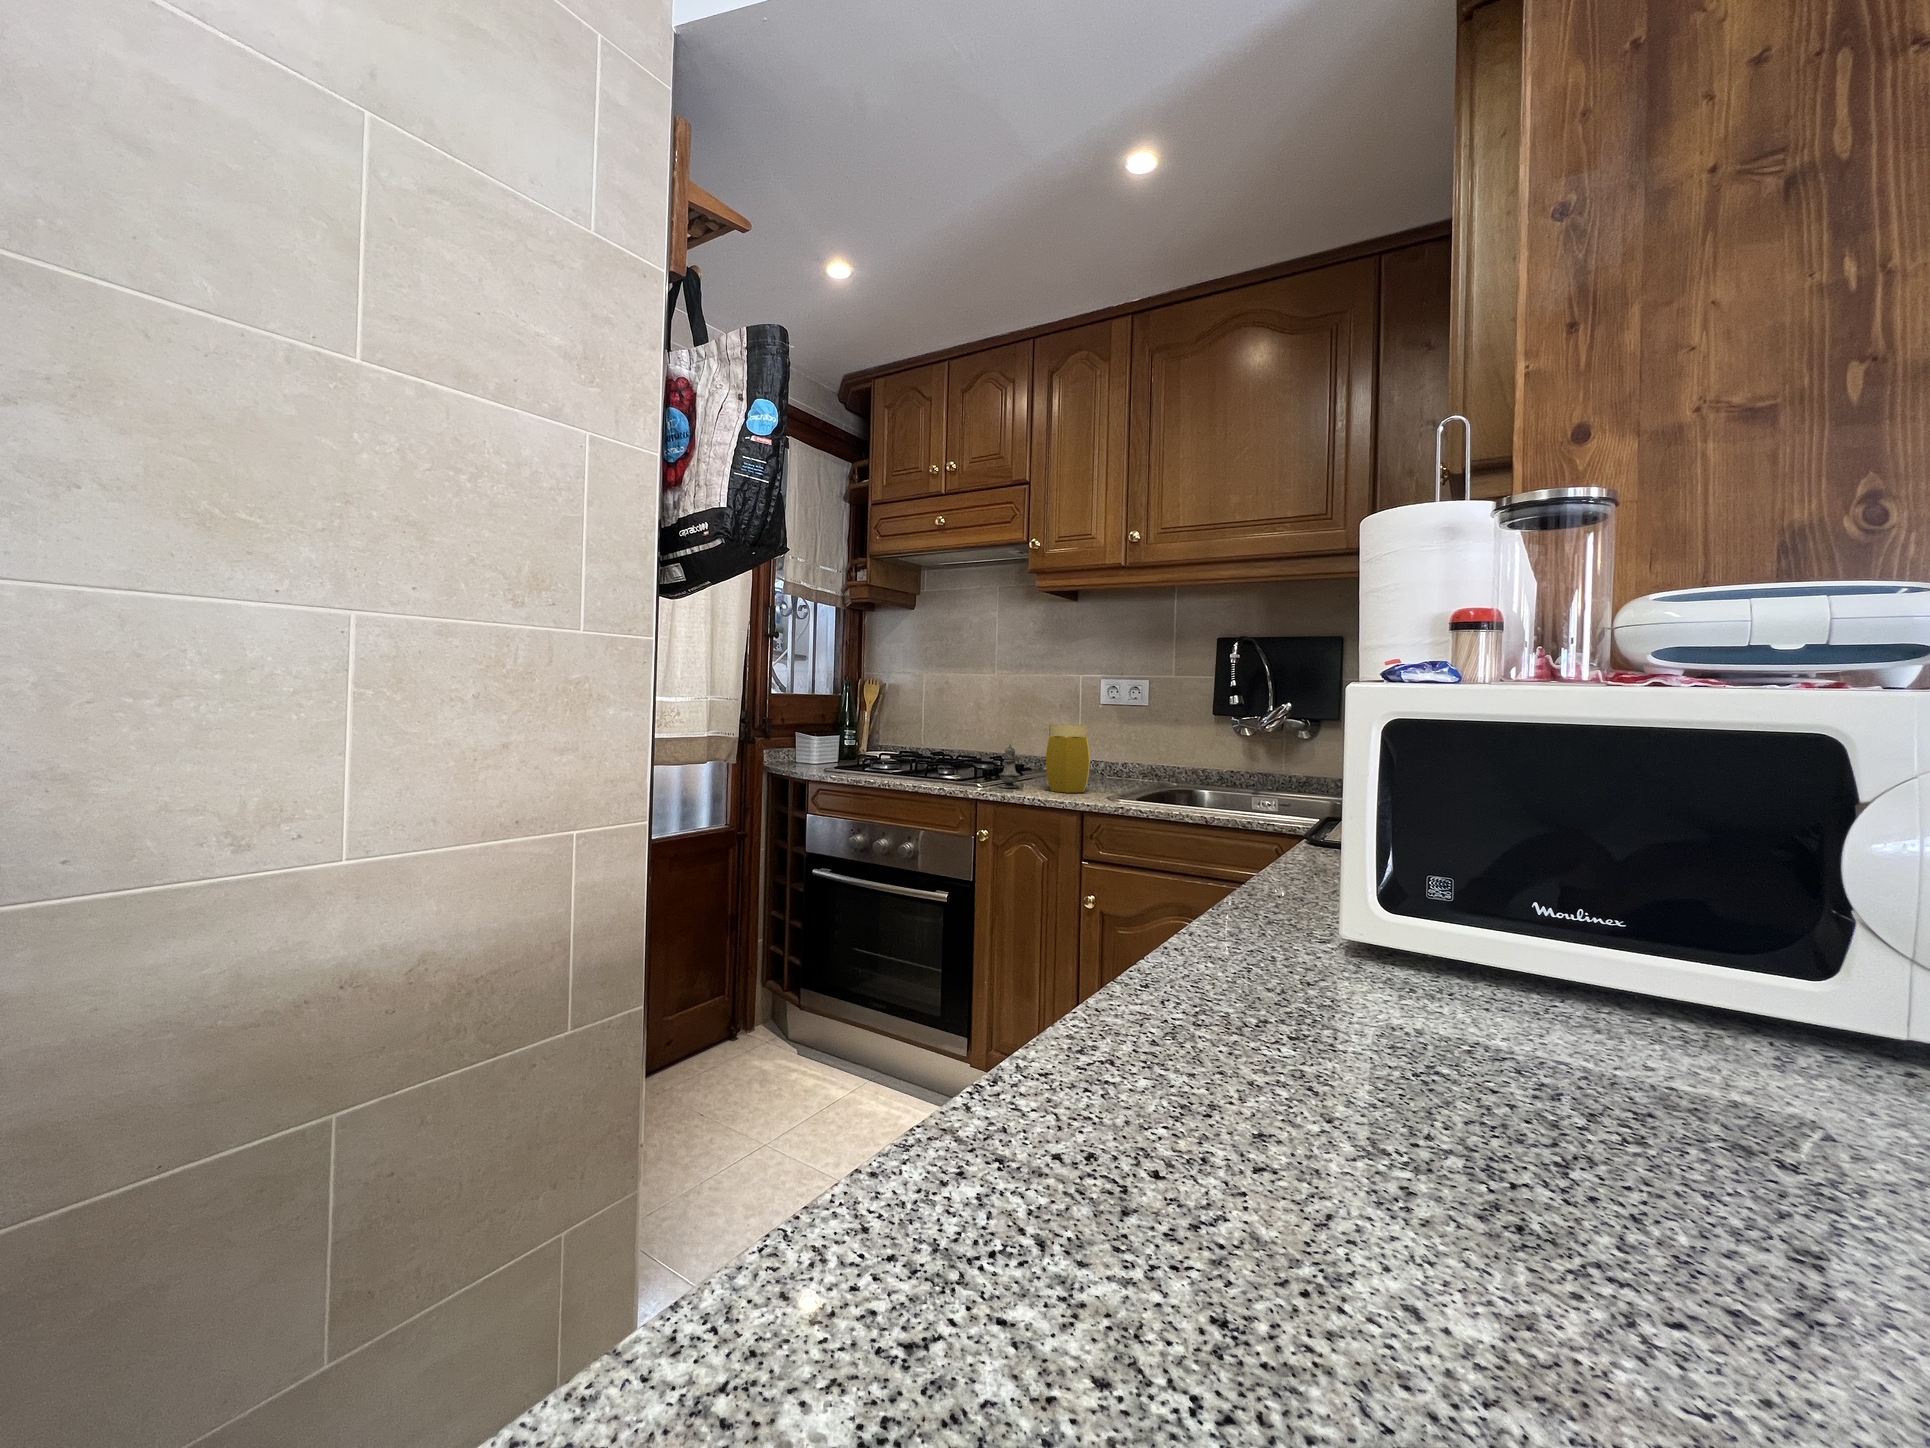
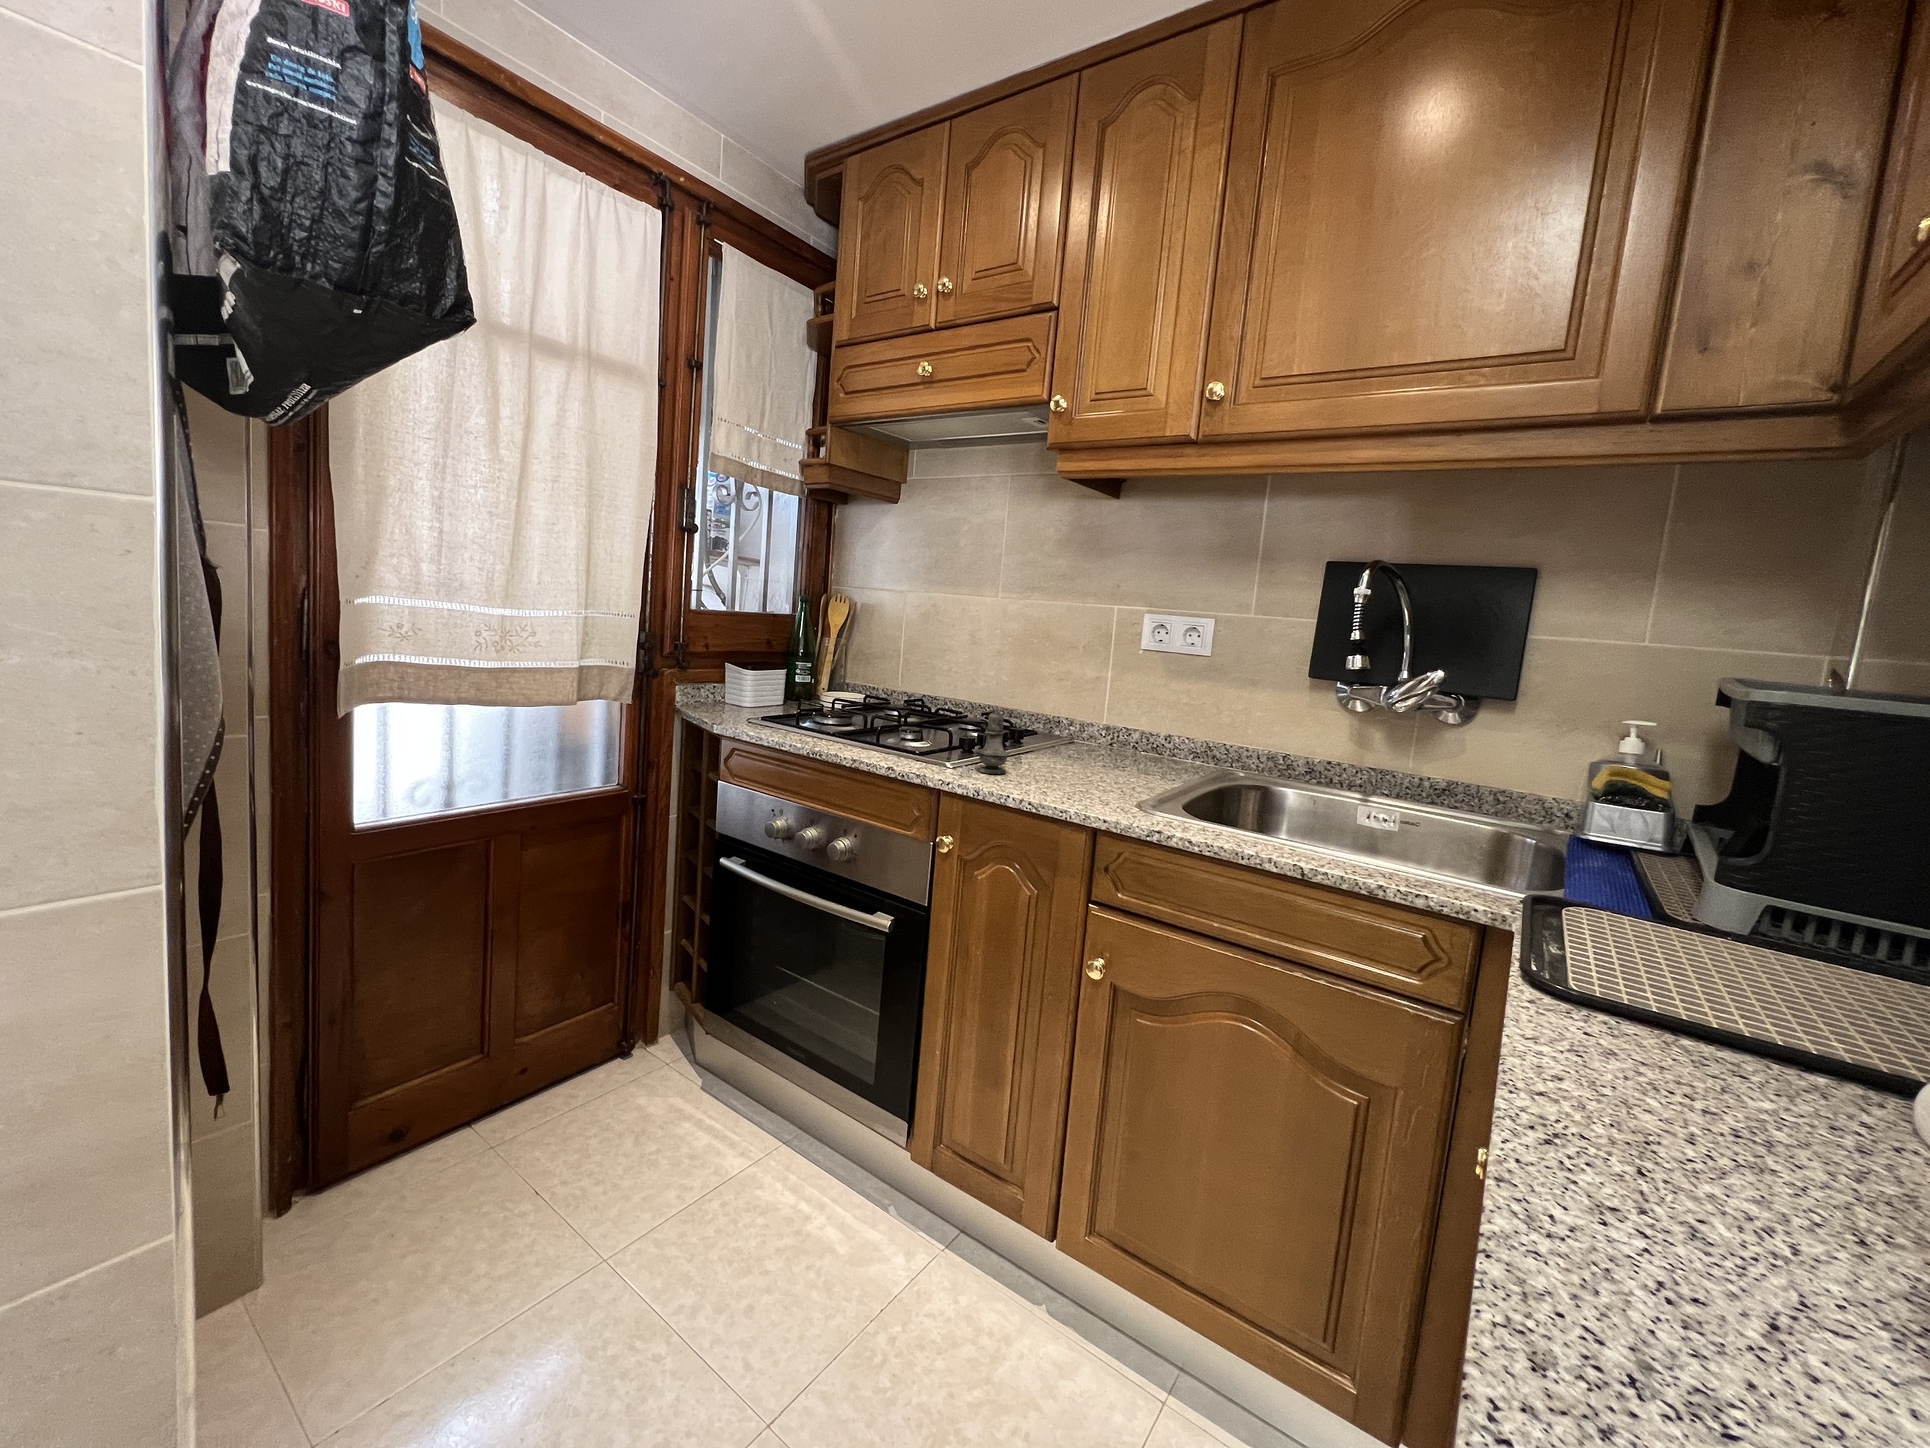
jar: present [1046,725,1090,793] -> none [1047,683,1117,790]

